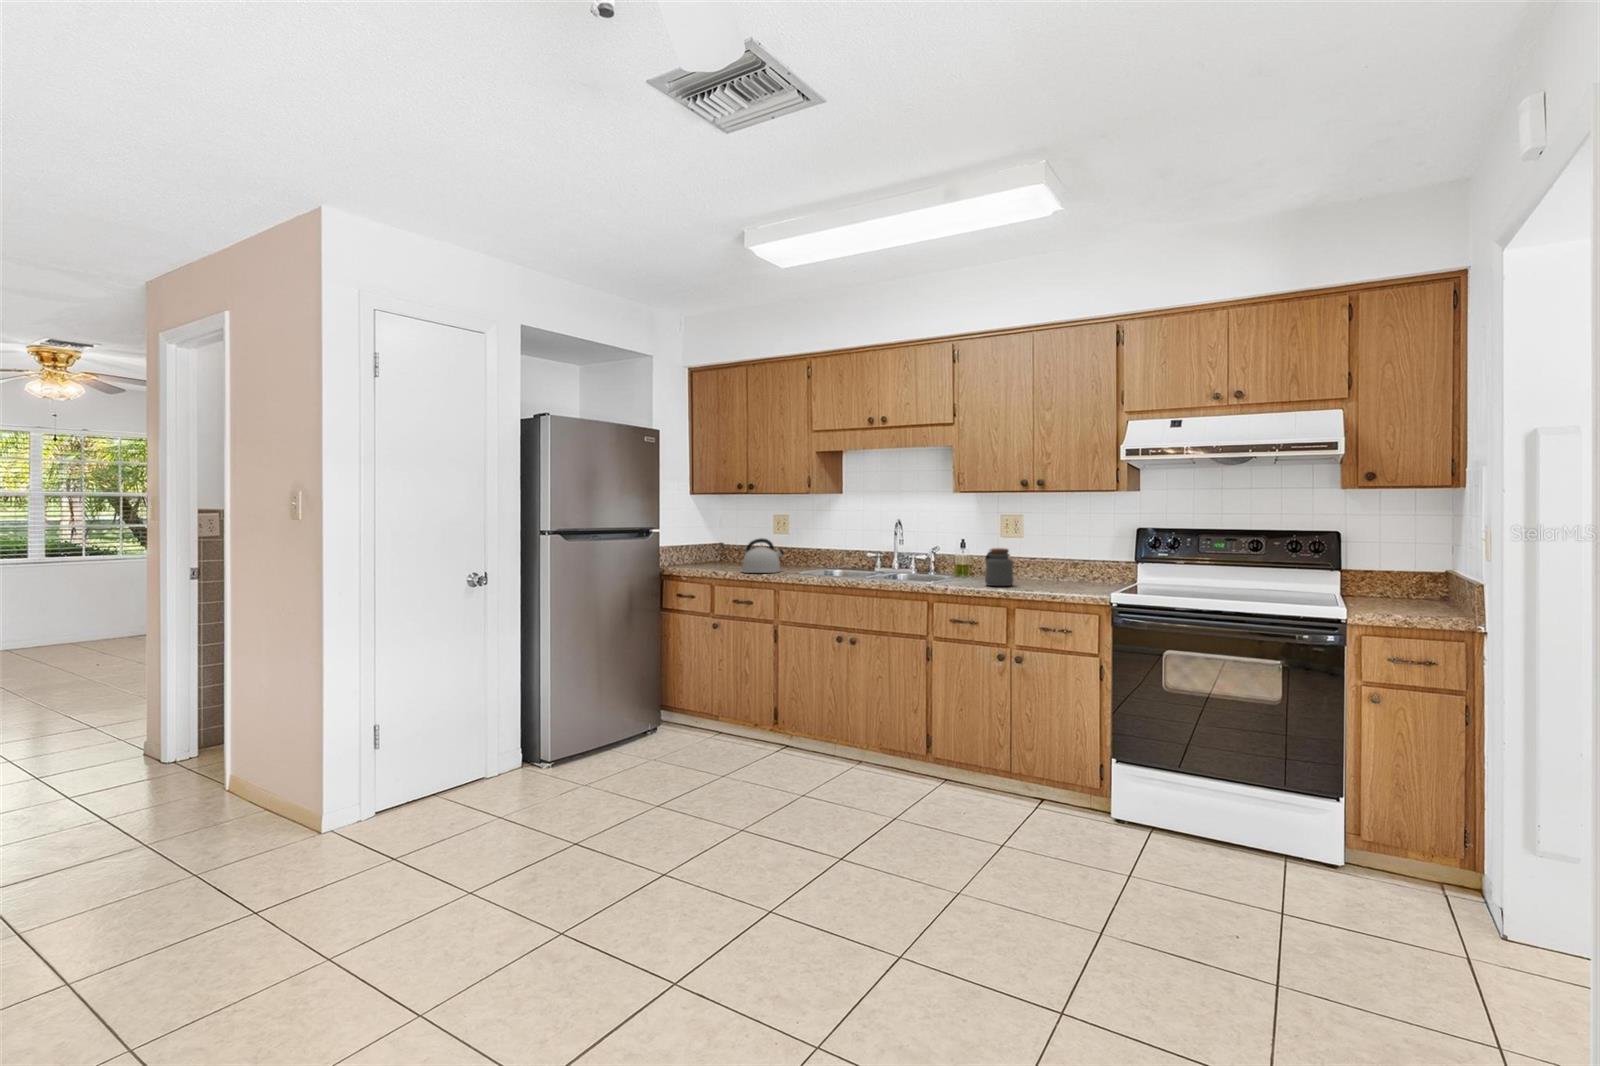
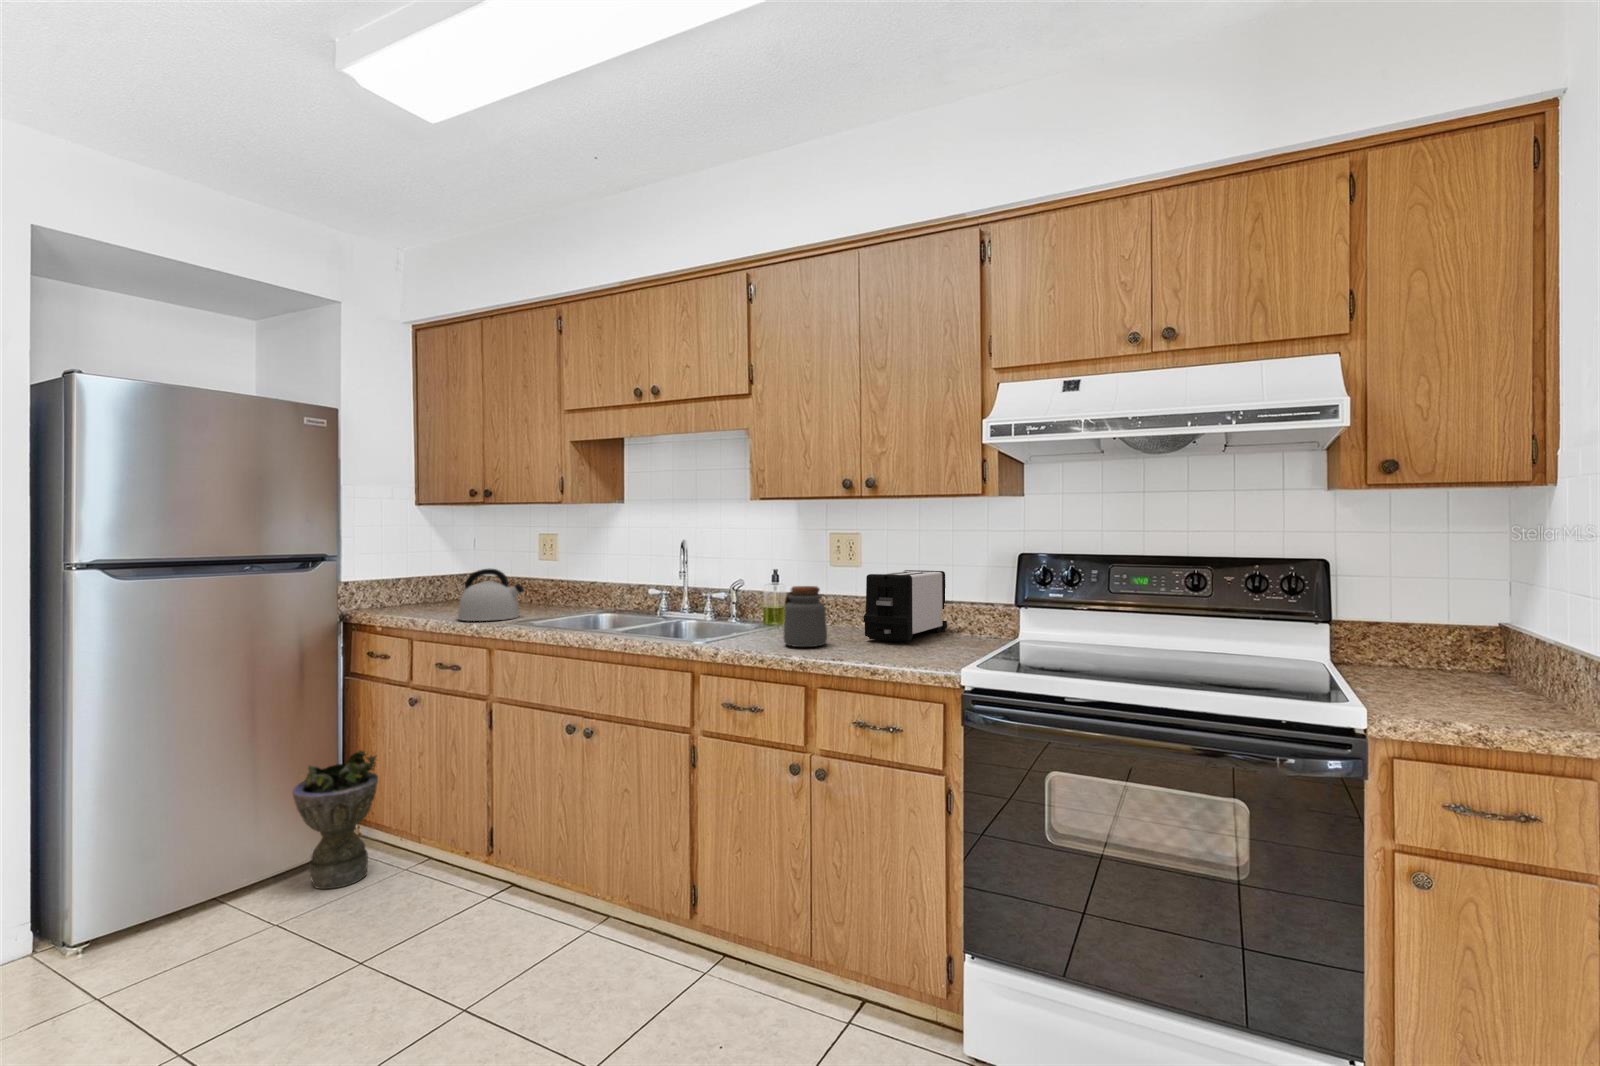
toaster: none [1036,540,1087,584] -> present [864,570,947,642]
planter: none [646,658,695,745] -> present [293,751,378,889]

